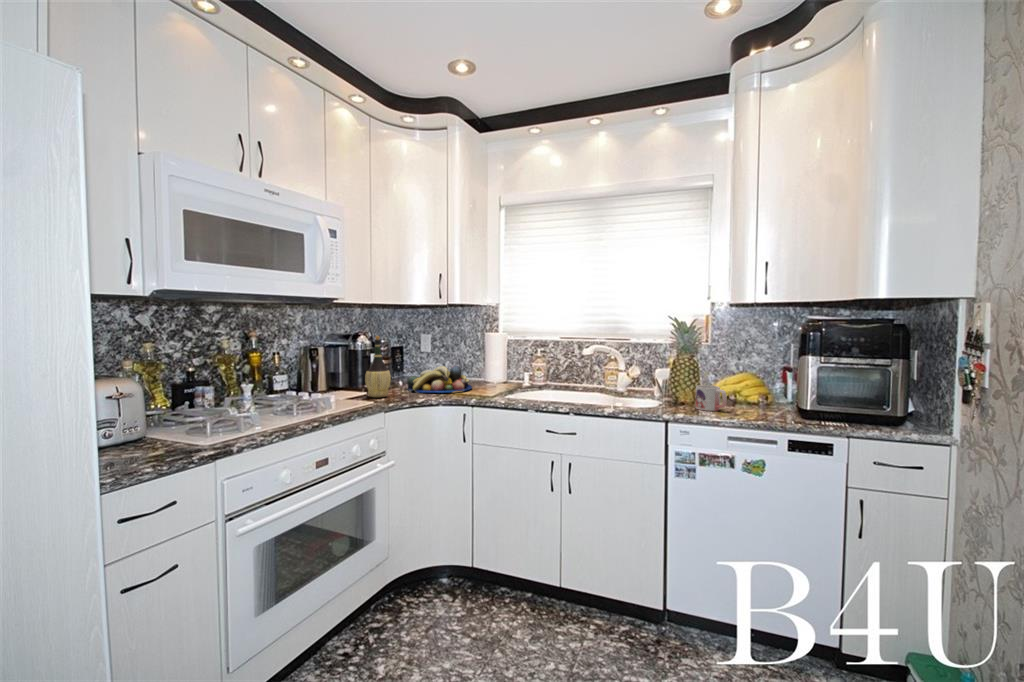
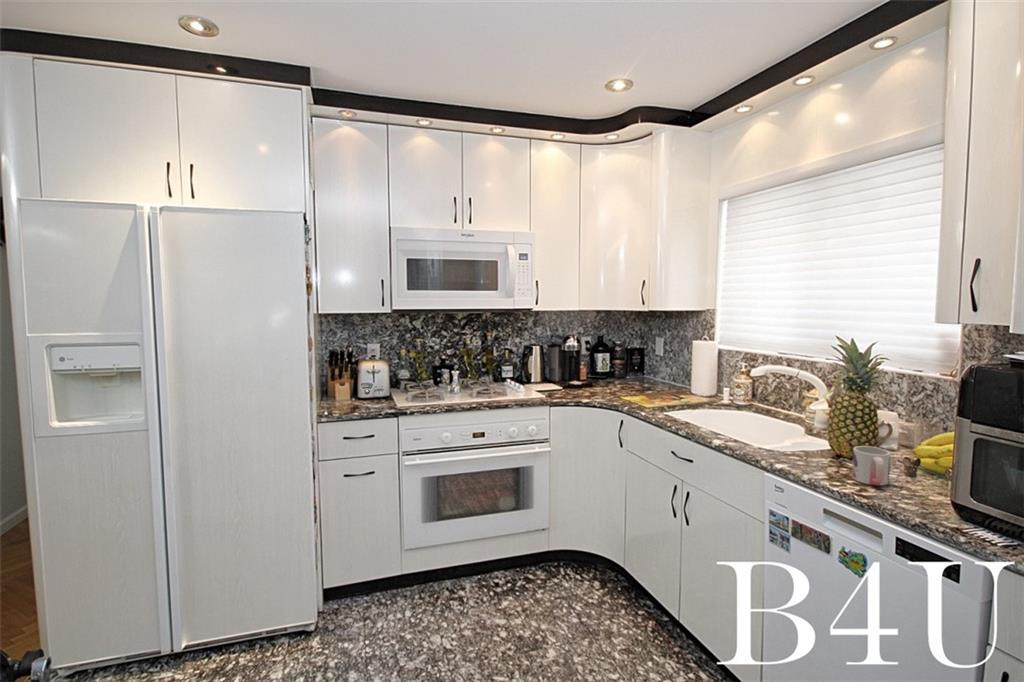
wine bottle: present [365,336,391,397] -> none [553,342,574,395]
fruit bowl: present [407,366,472,393] -> none [600,373,665,400]

